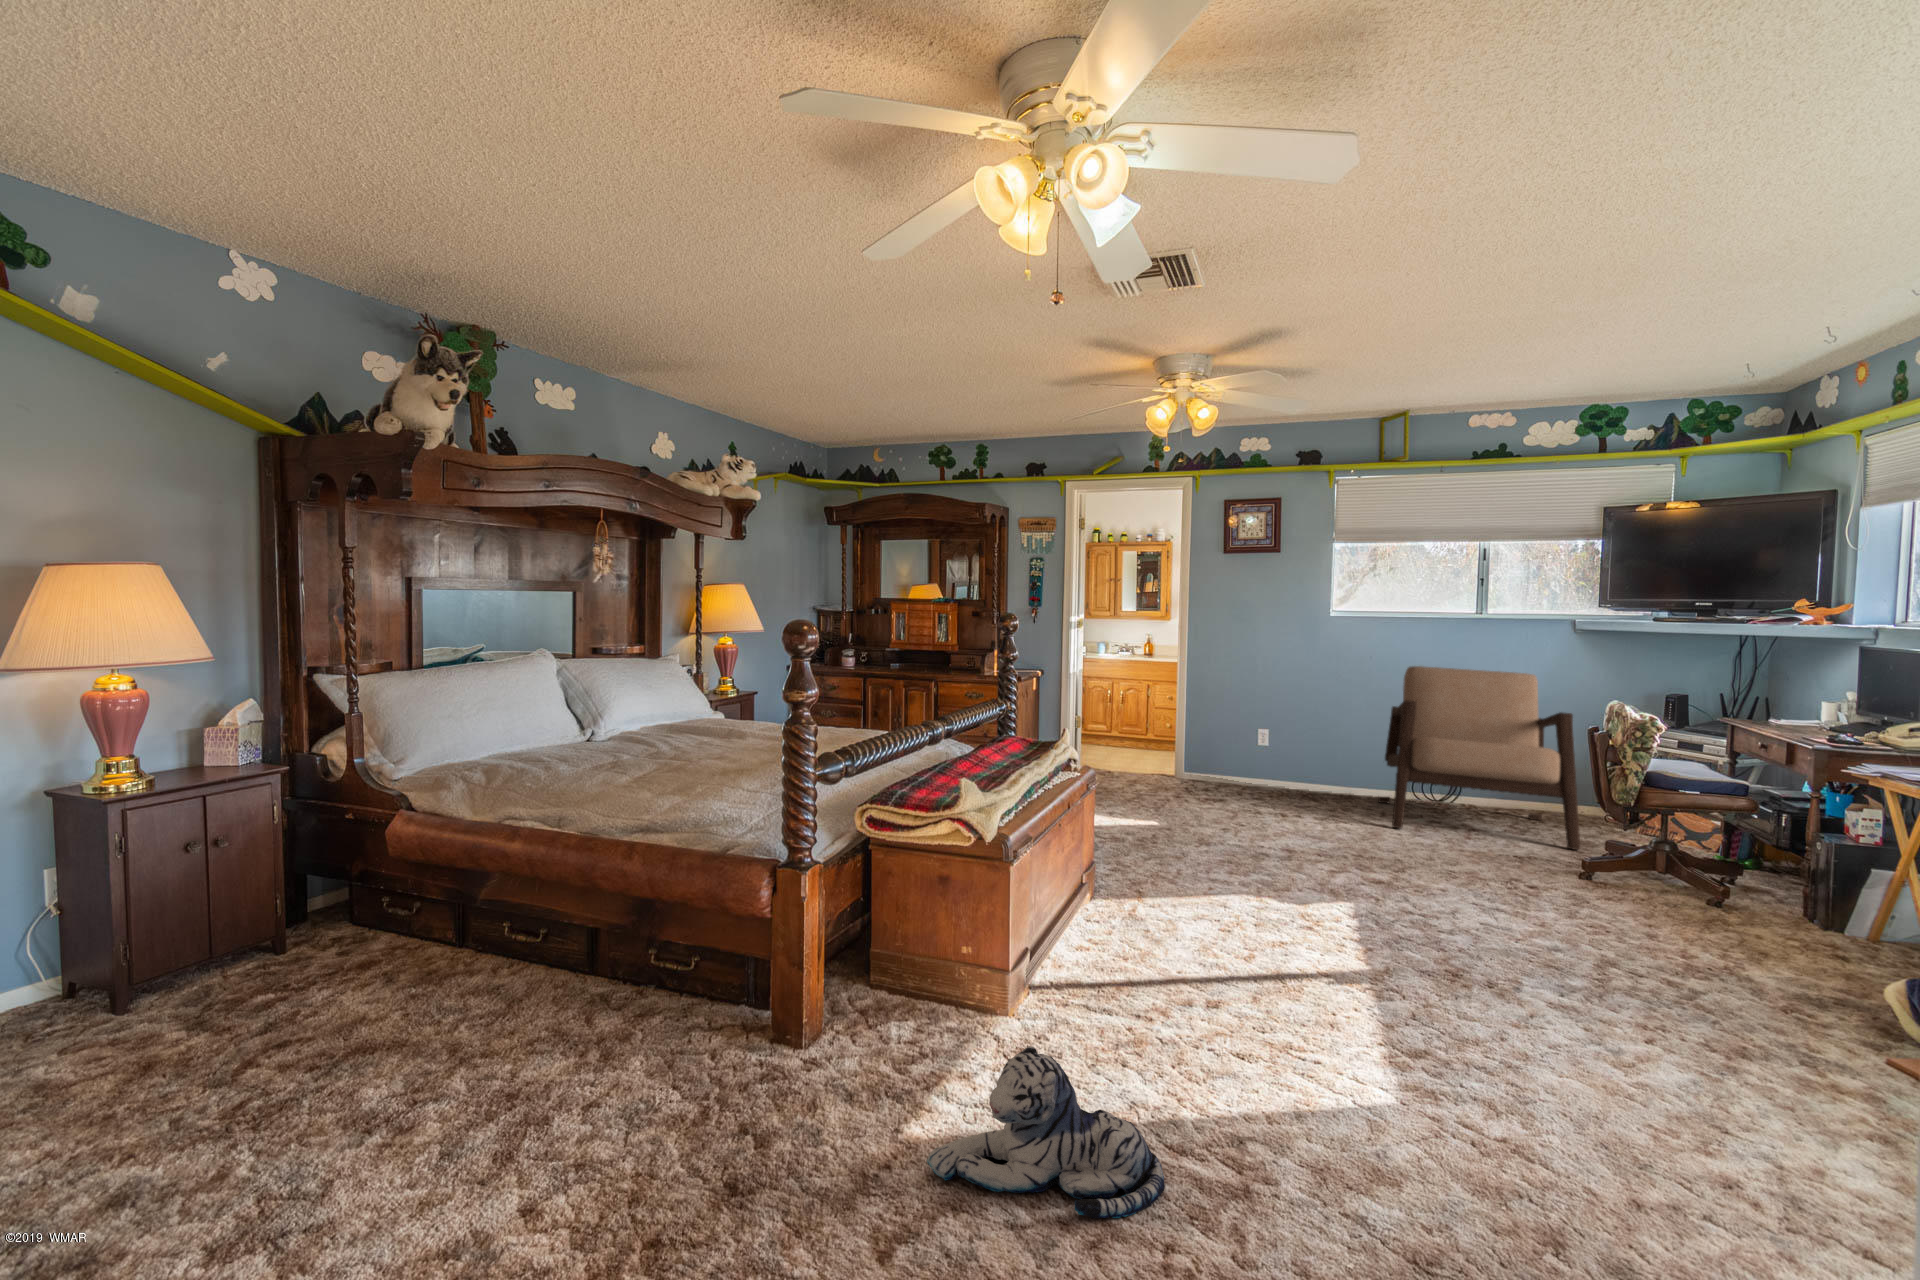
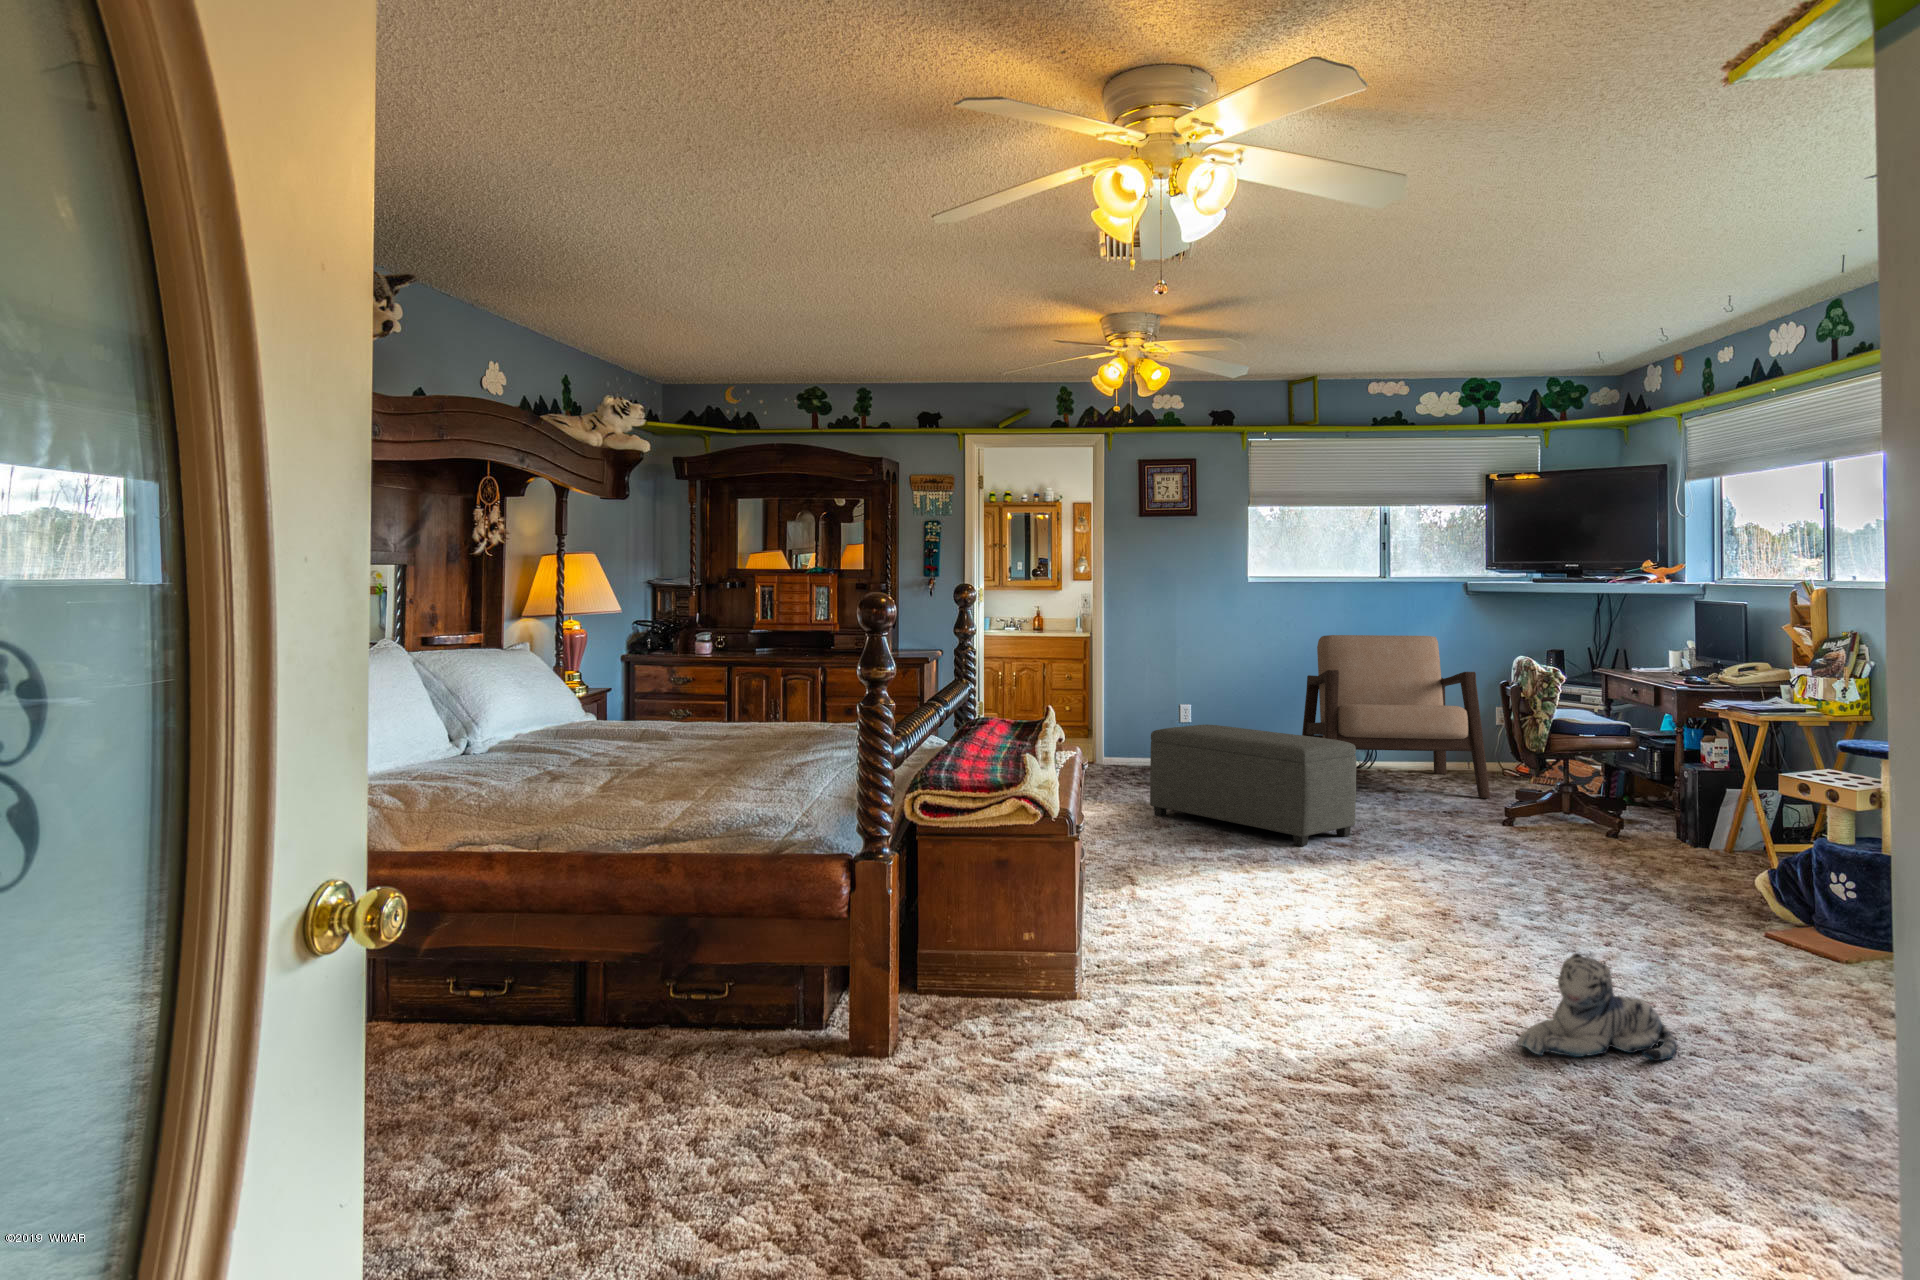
ottoman: none [1191,745,1405,879] -> present [1150,725,1356,846]
plush toy: present [927,1046,1165,1218] -> present [1517,953,1677,1061]

